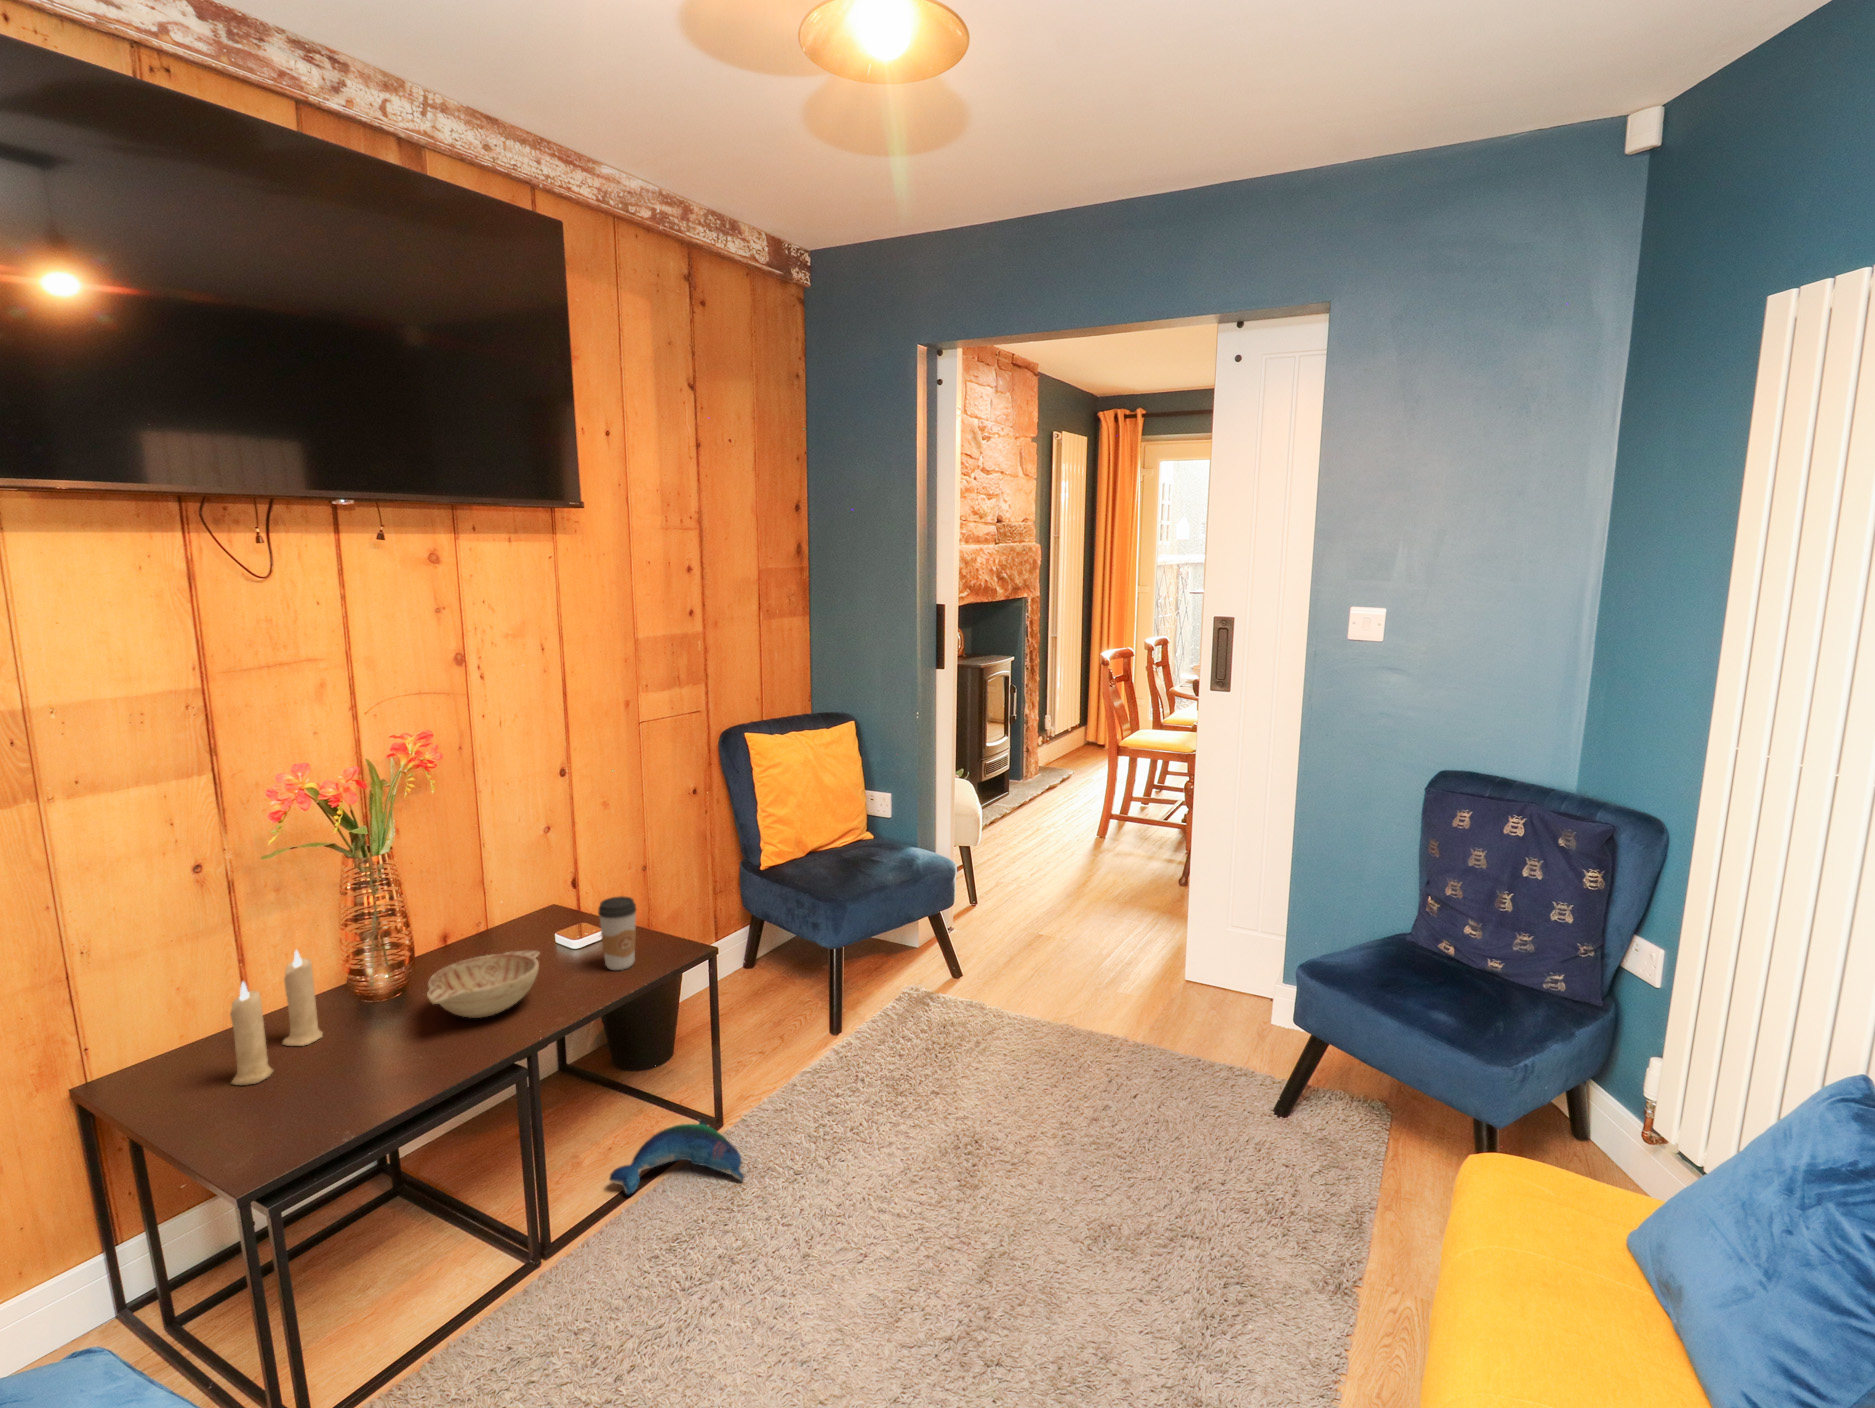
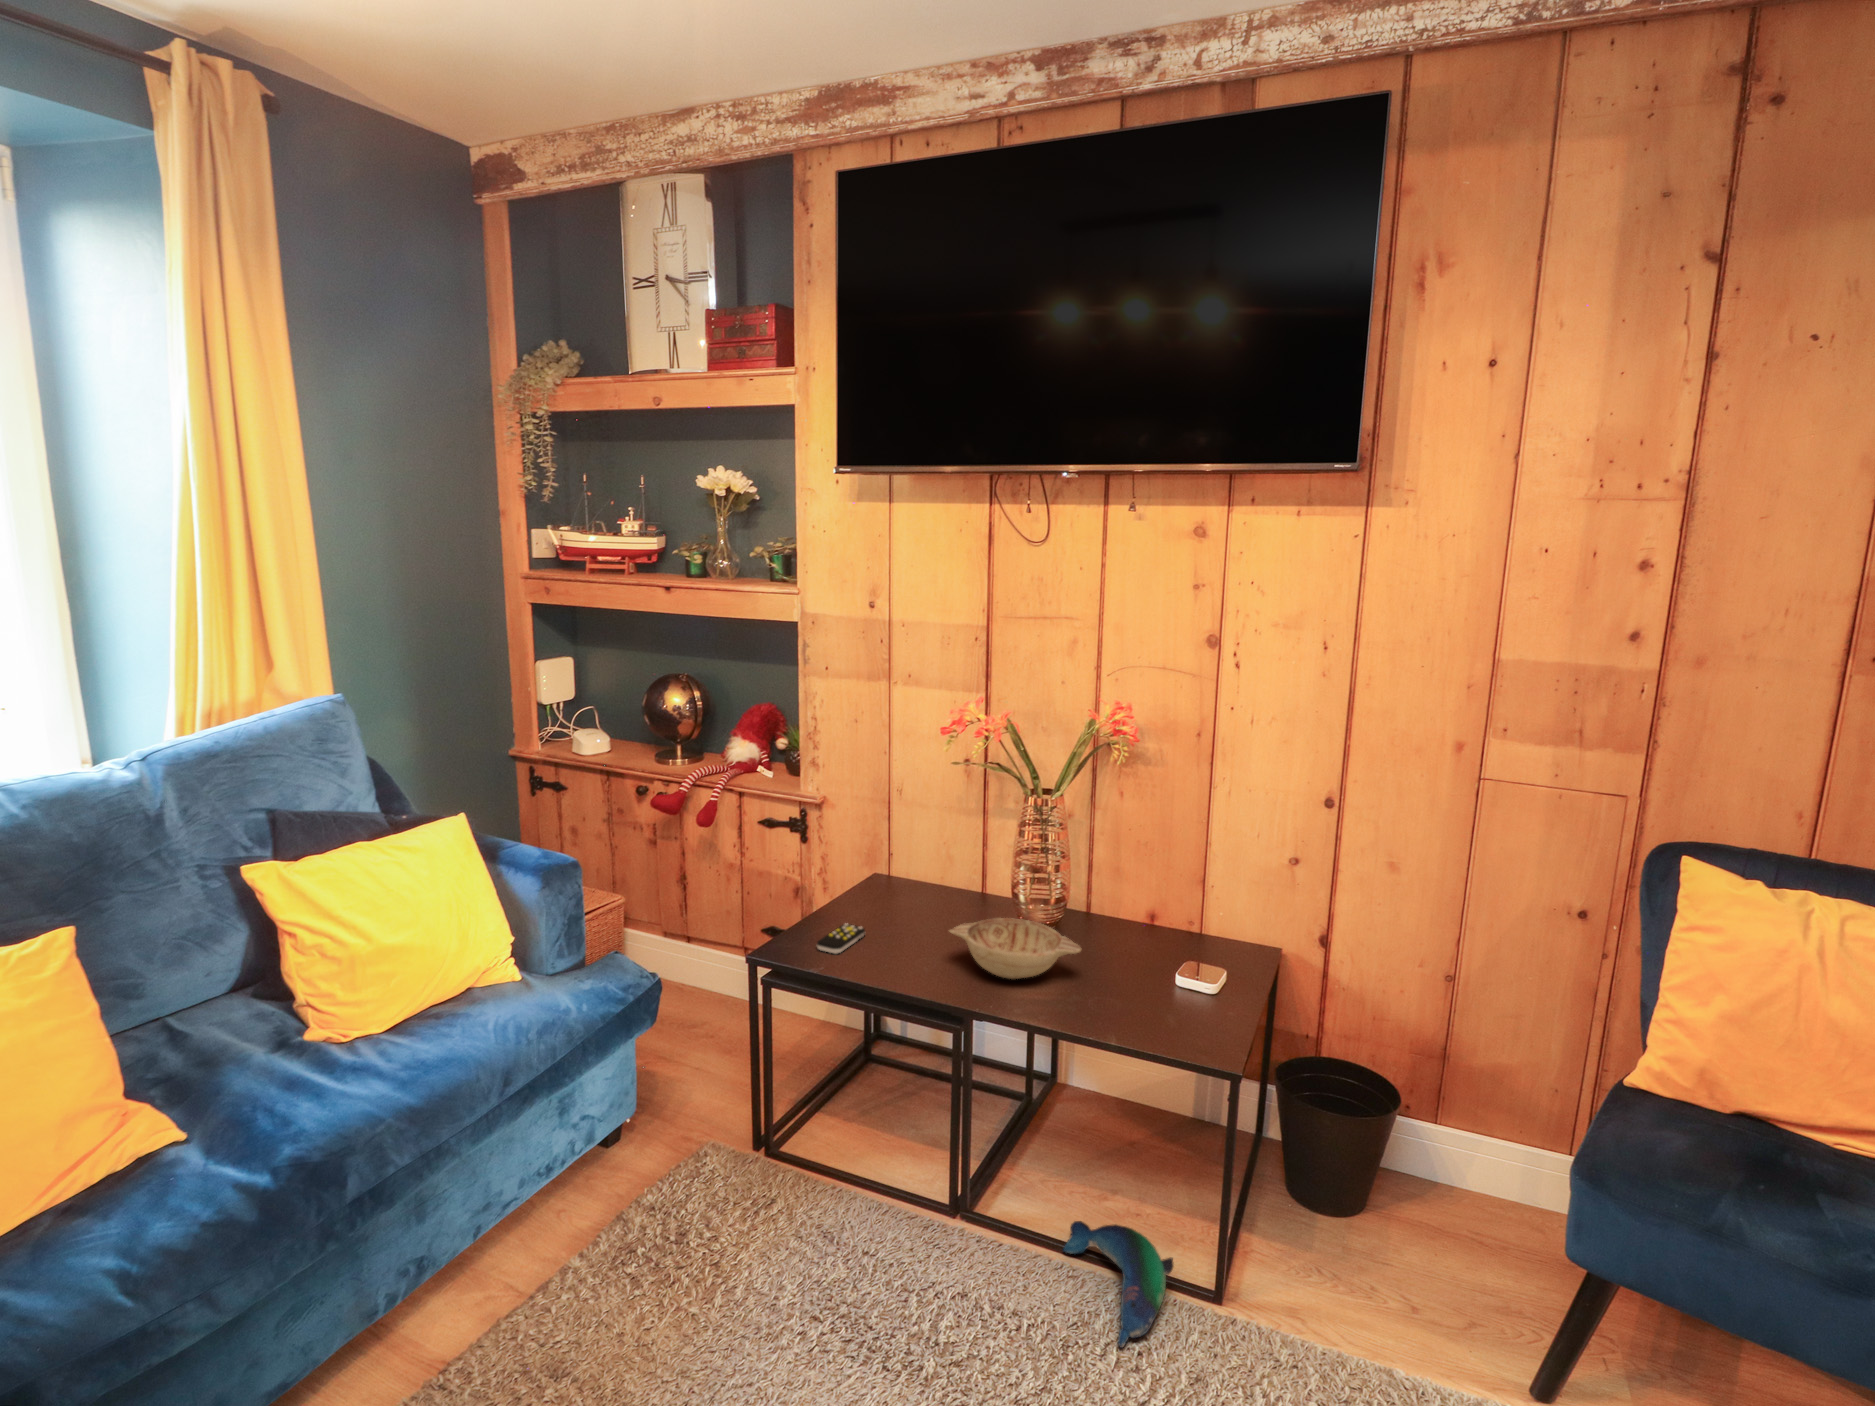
coffee cup: present [598,896,636,970] -> none [1124,936,1168,1024]
candle: present [230,950,323,1085] -> none [869,840,953,923]
remote control: none [260,1080,331,1122] -> present [817,923,865,954]

